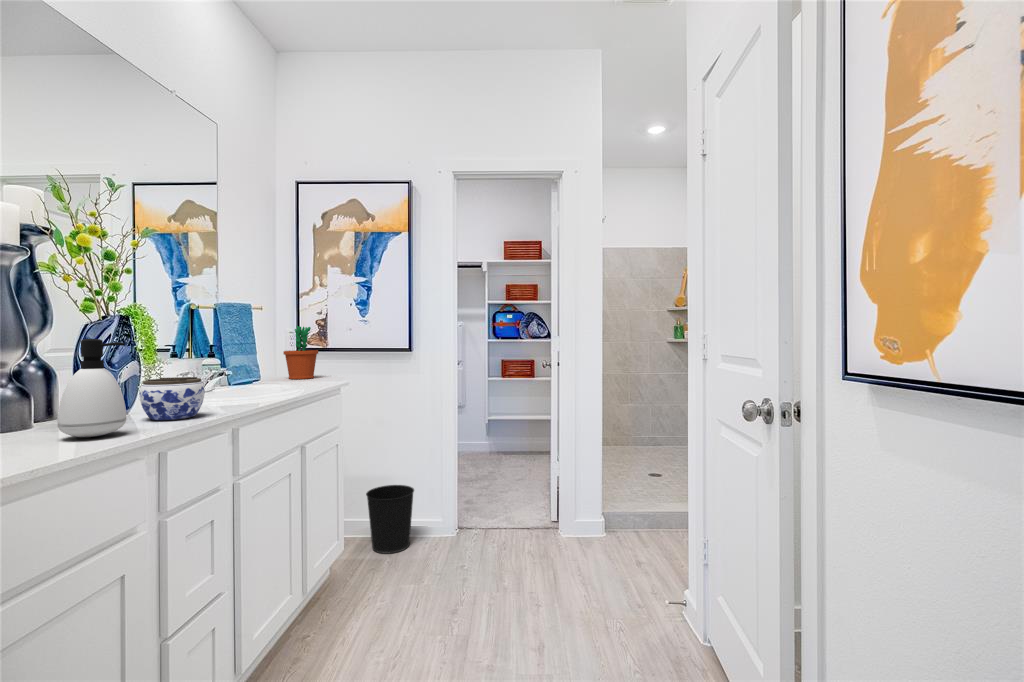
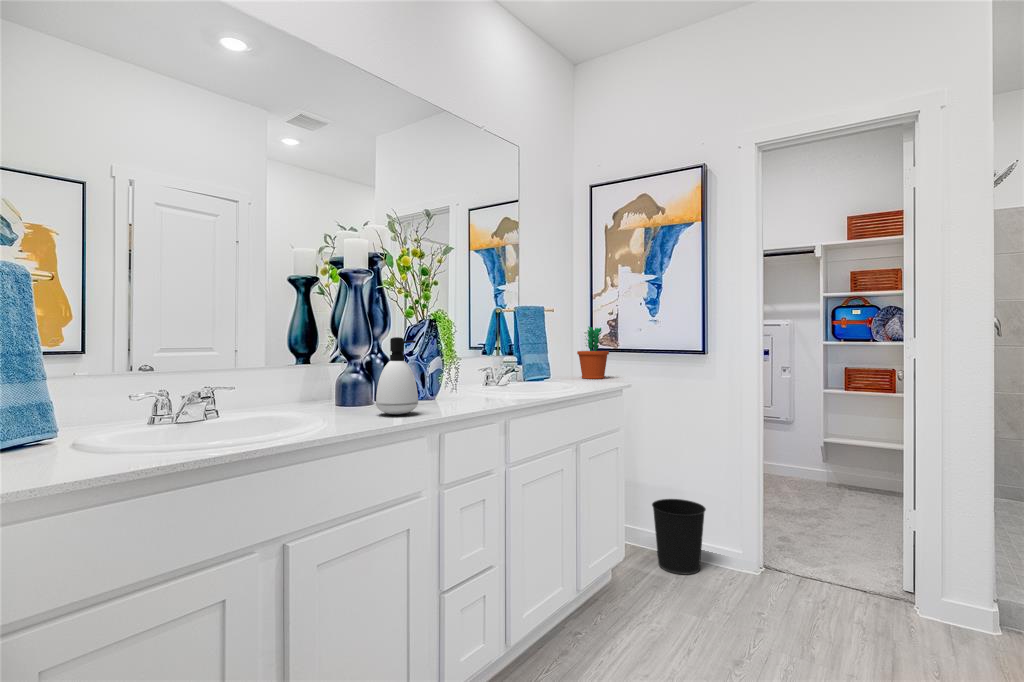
jar: present [139,377,205,420] -> none [437,371,482,407]

